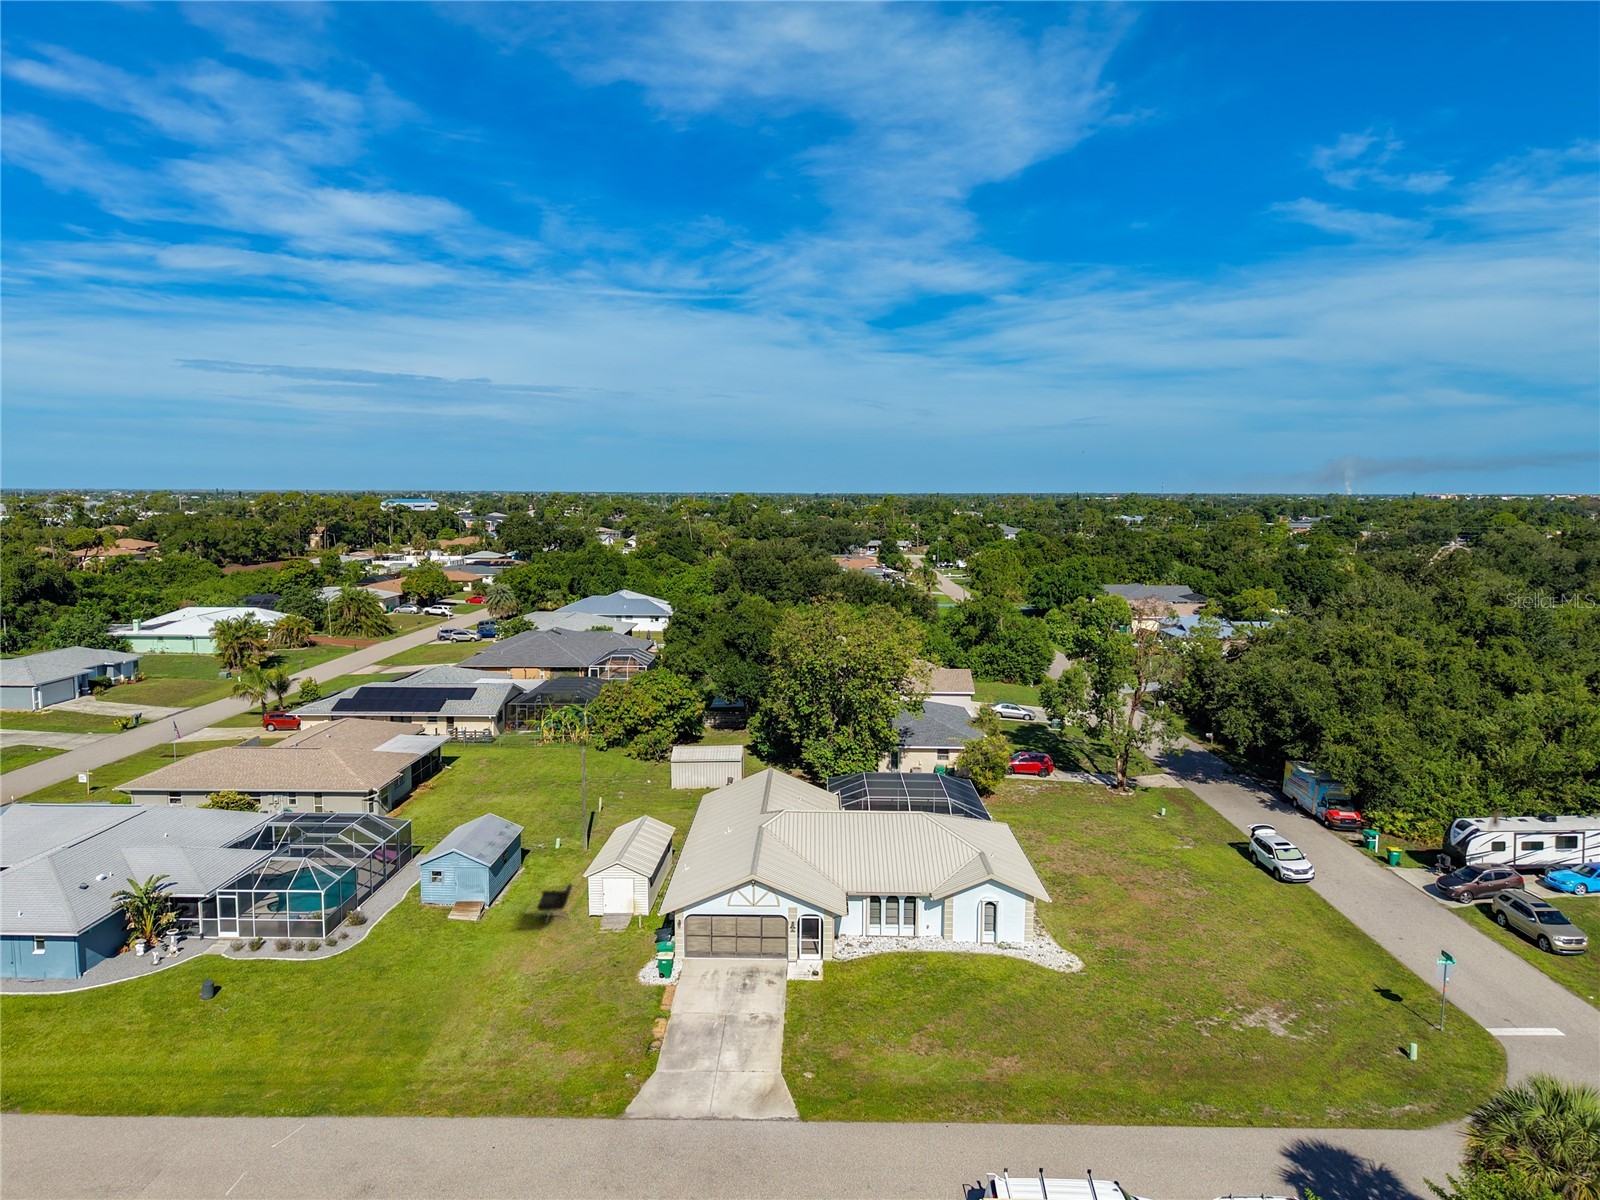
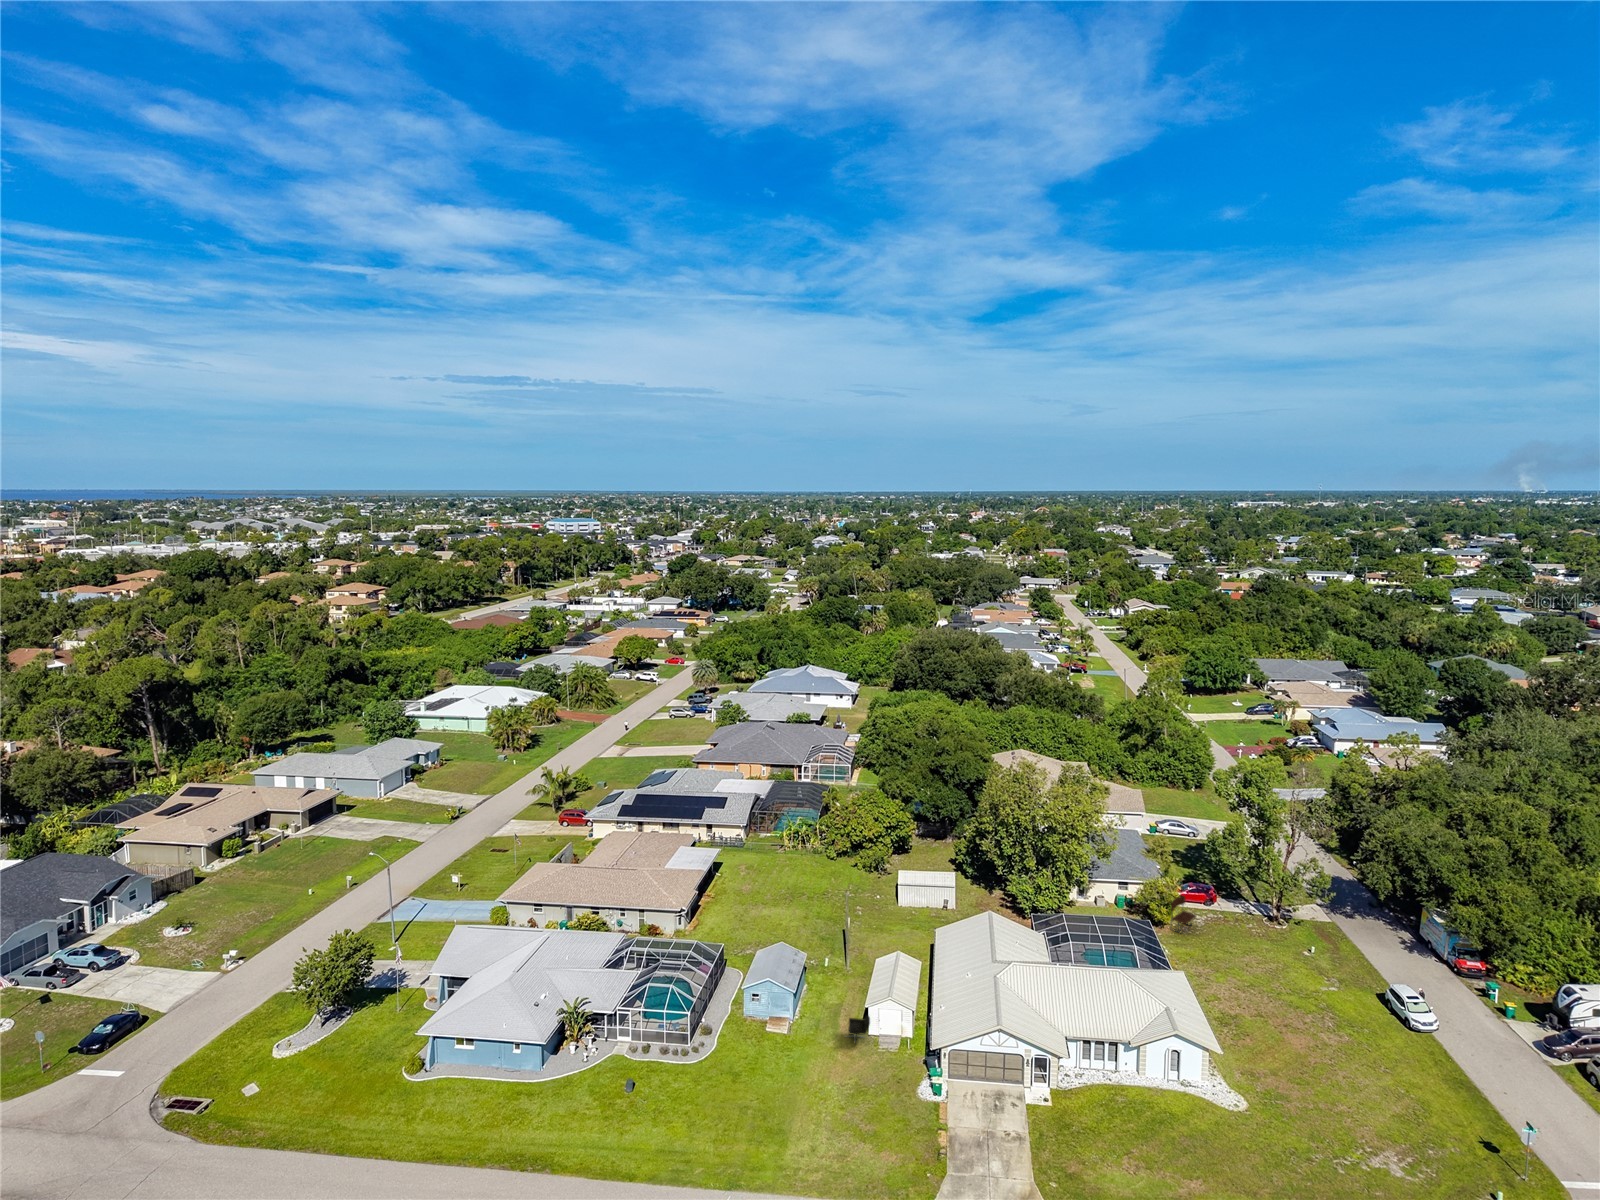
bench: none [998,758,1031,802] -> present [1170,896,1196,932]

